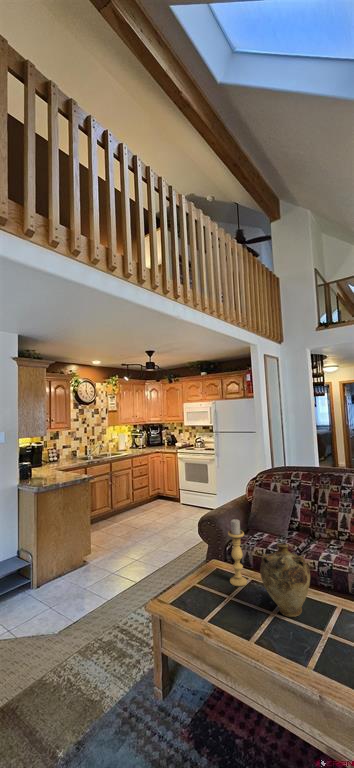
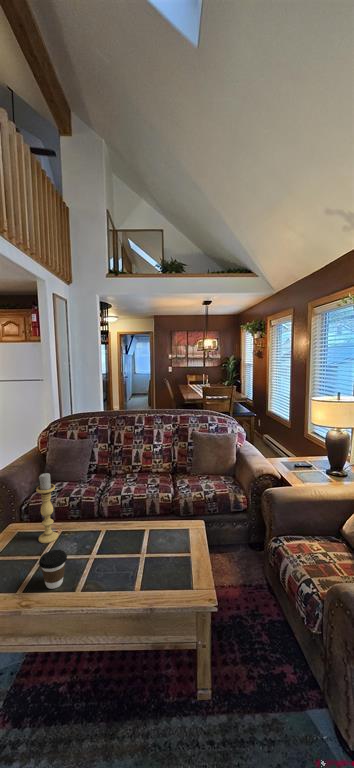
vase: present [260,543,310,617] -> none [79,487,128,555]
coffee cup: none [221,592,245,629] -> present [39,550,67,589]

